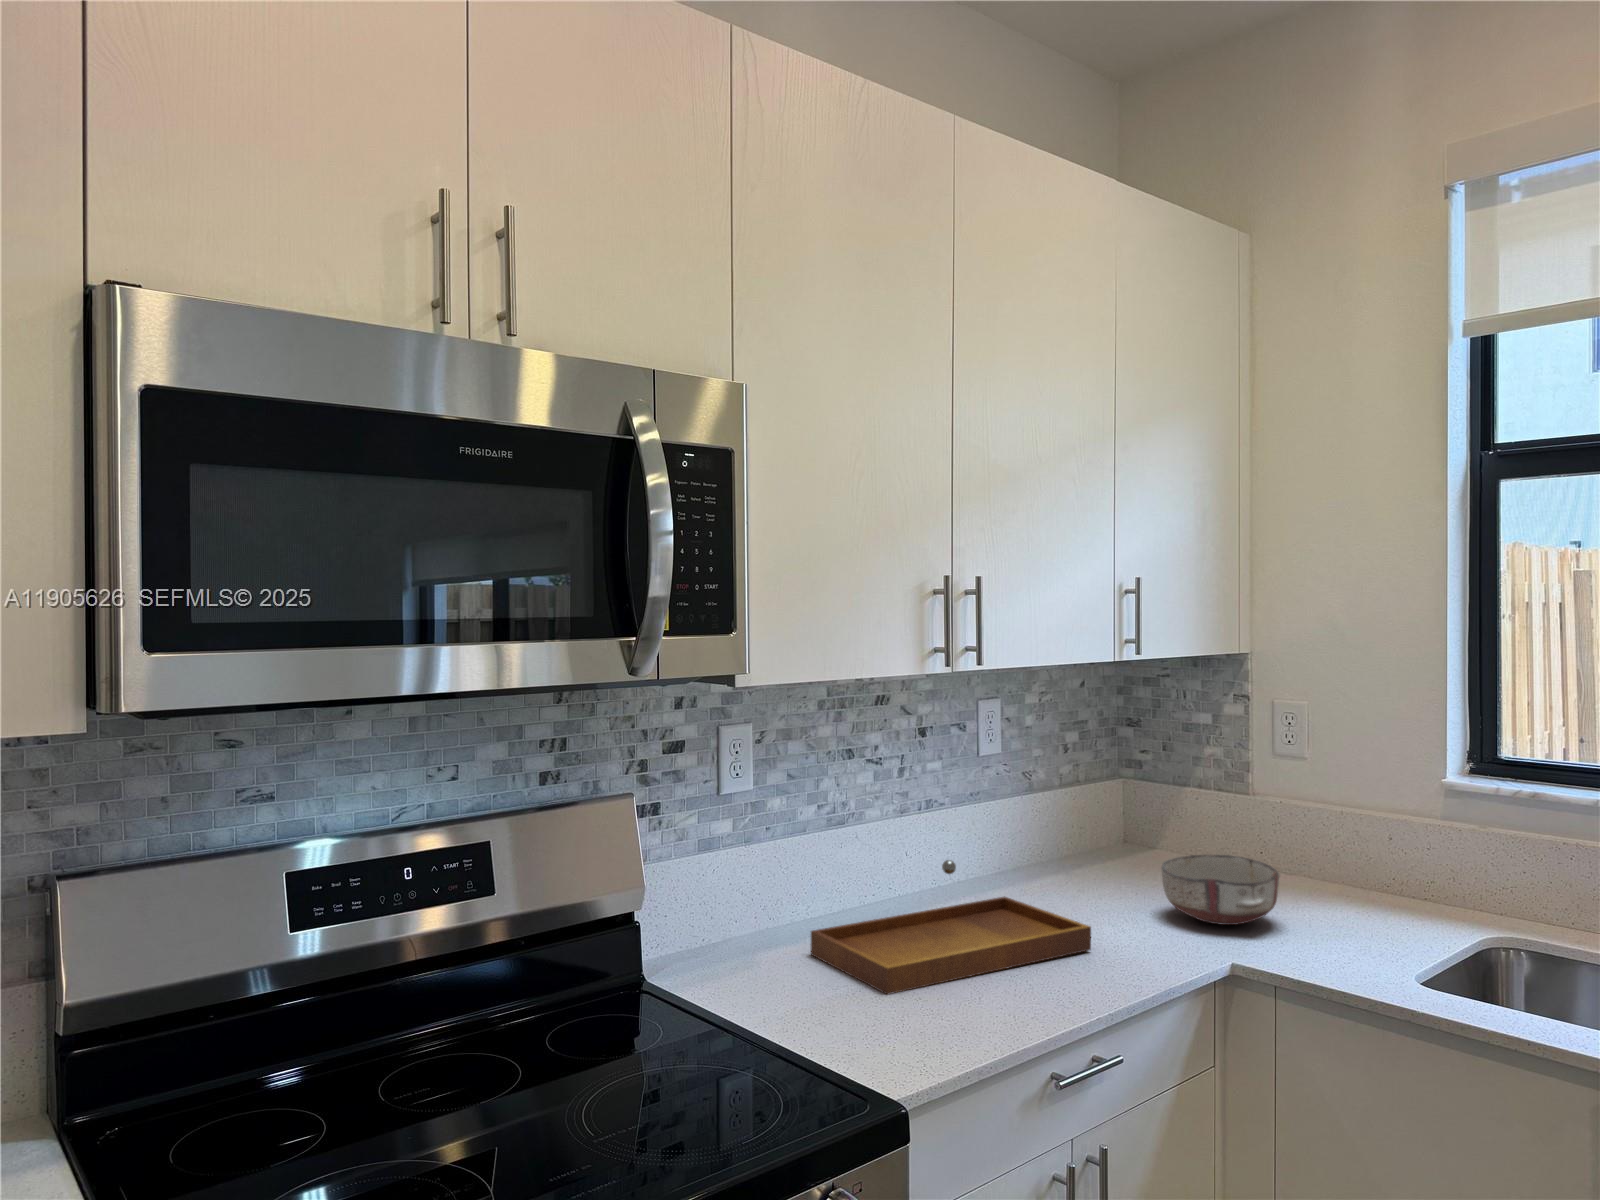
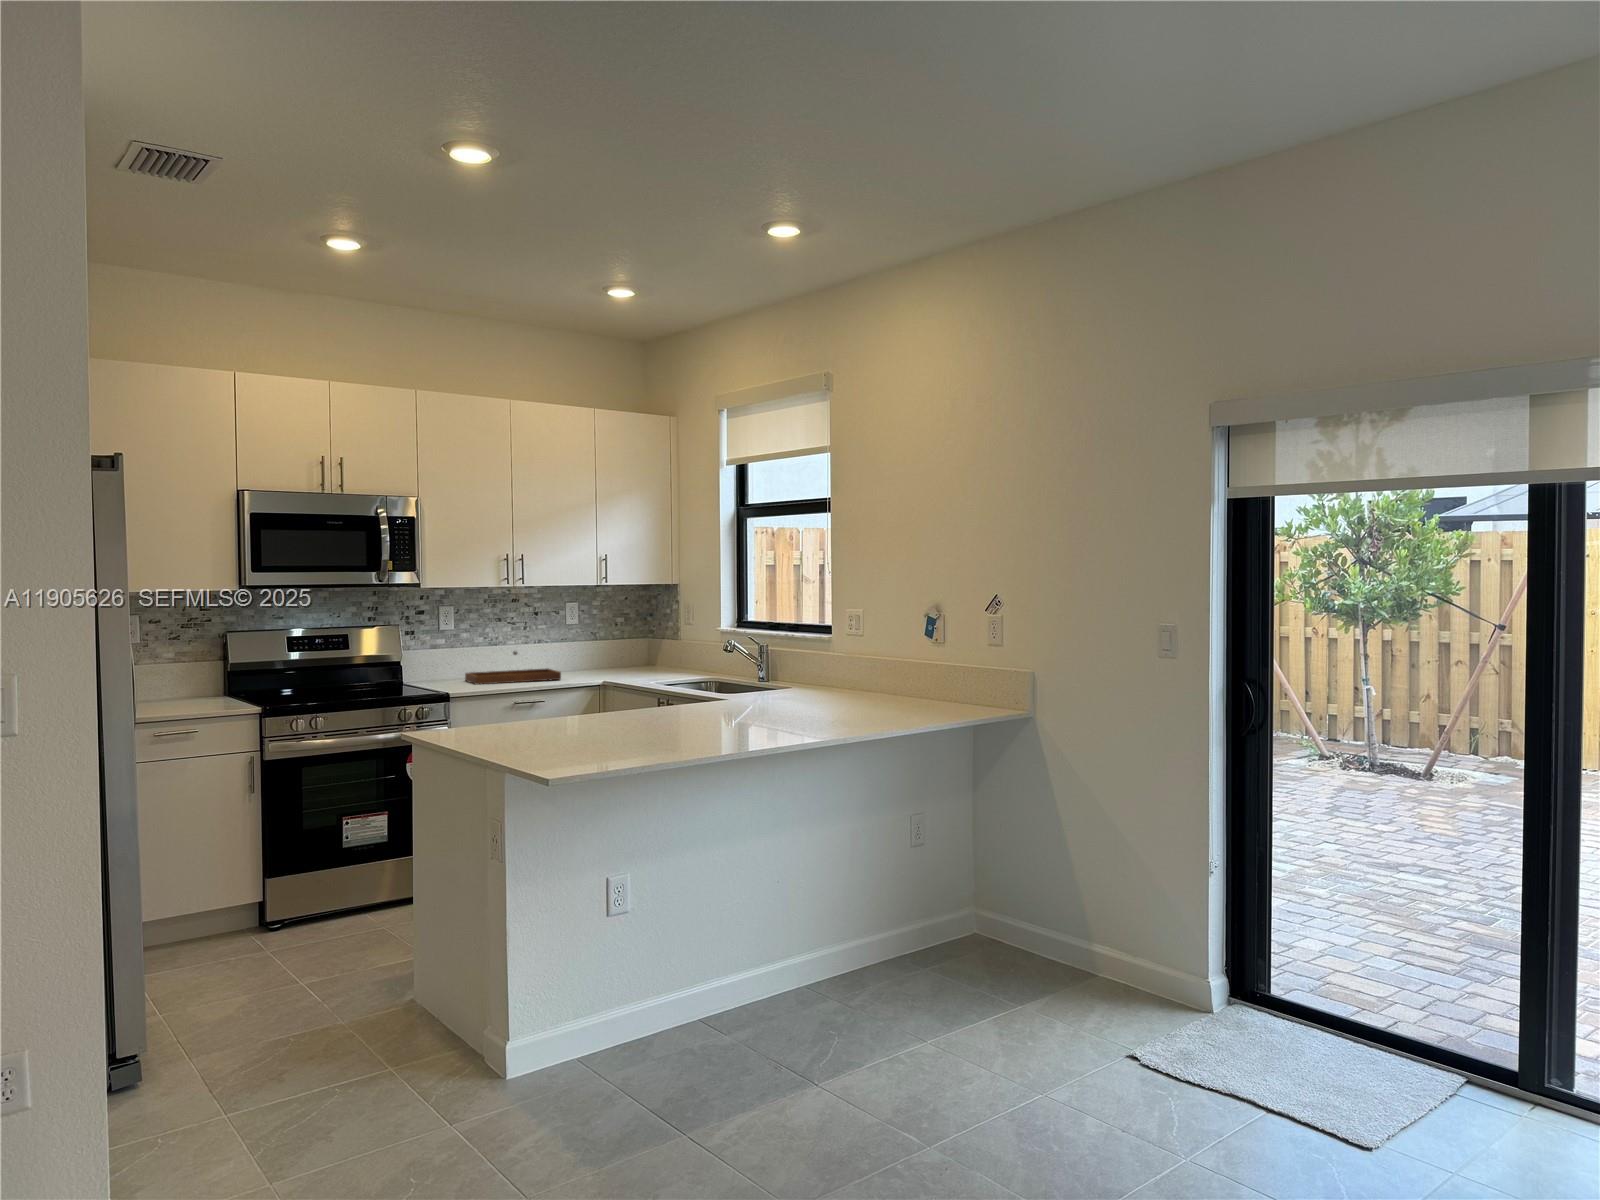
ceramic bowl: present [1161,855,1280,925] -> none [605,656,646,677]

